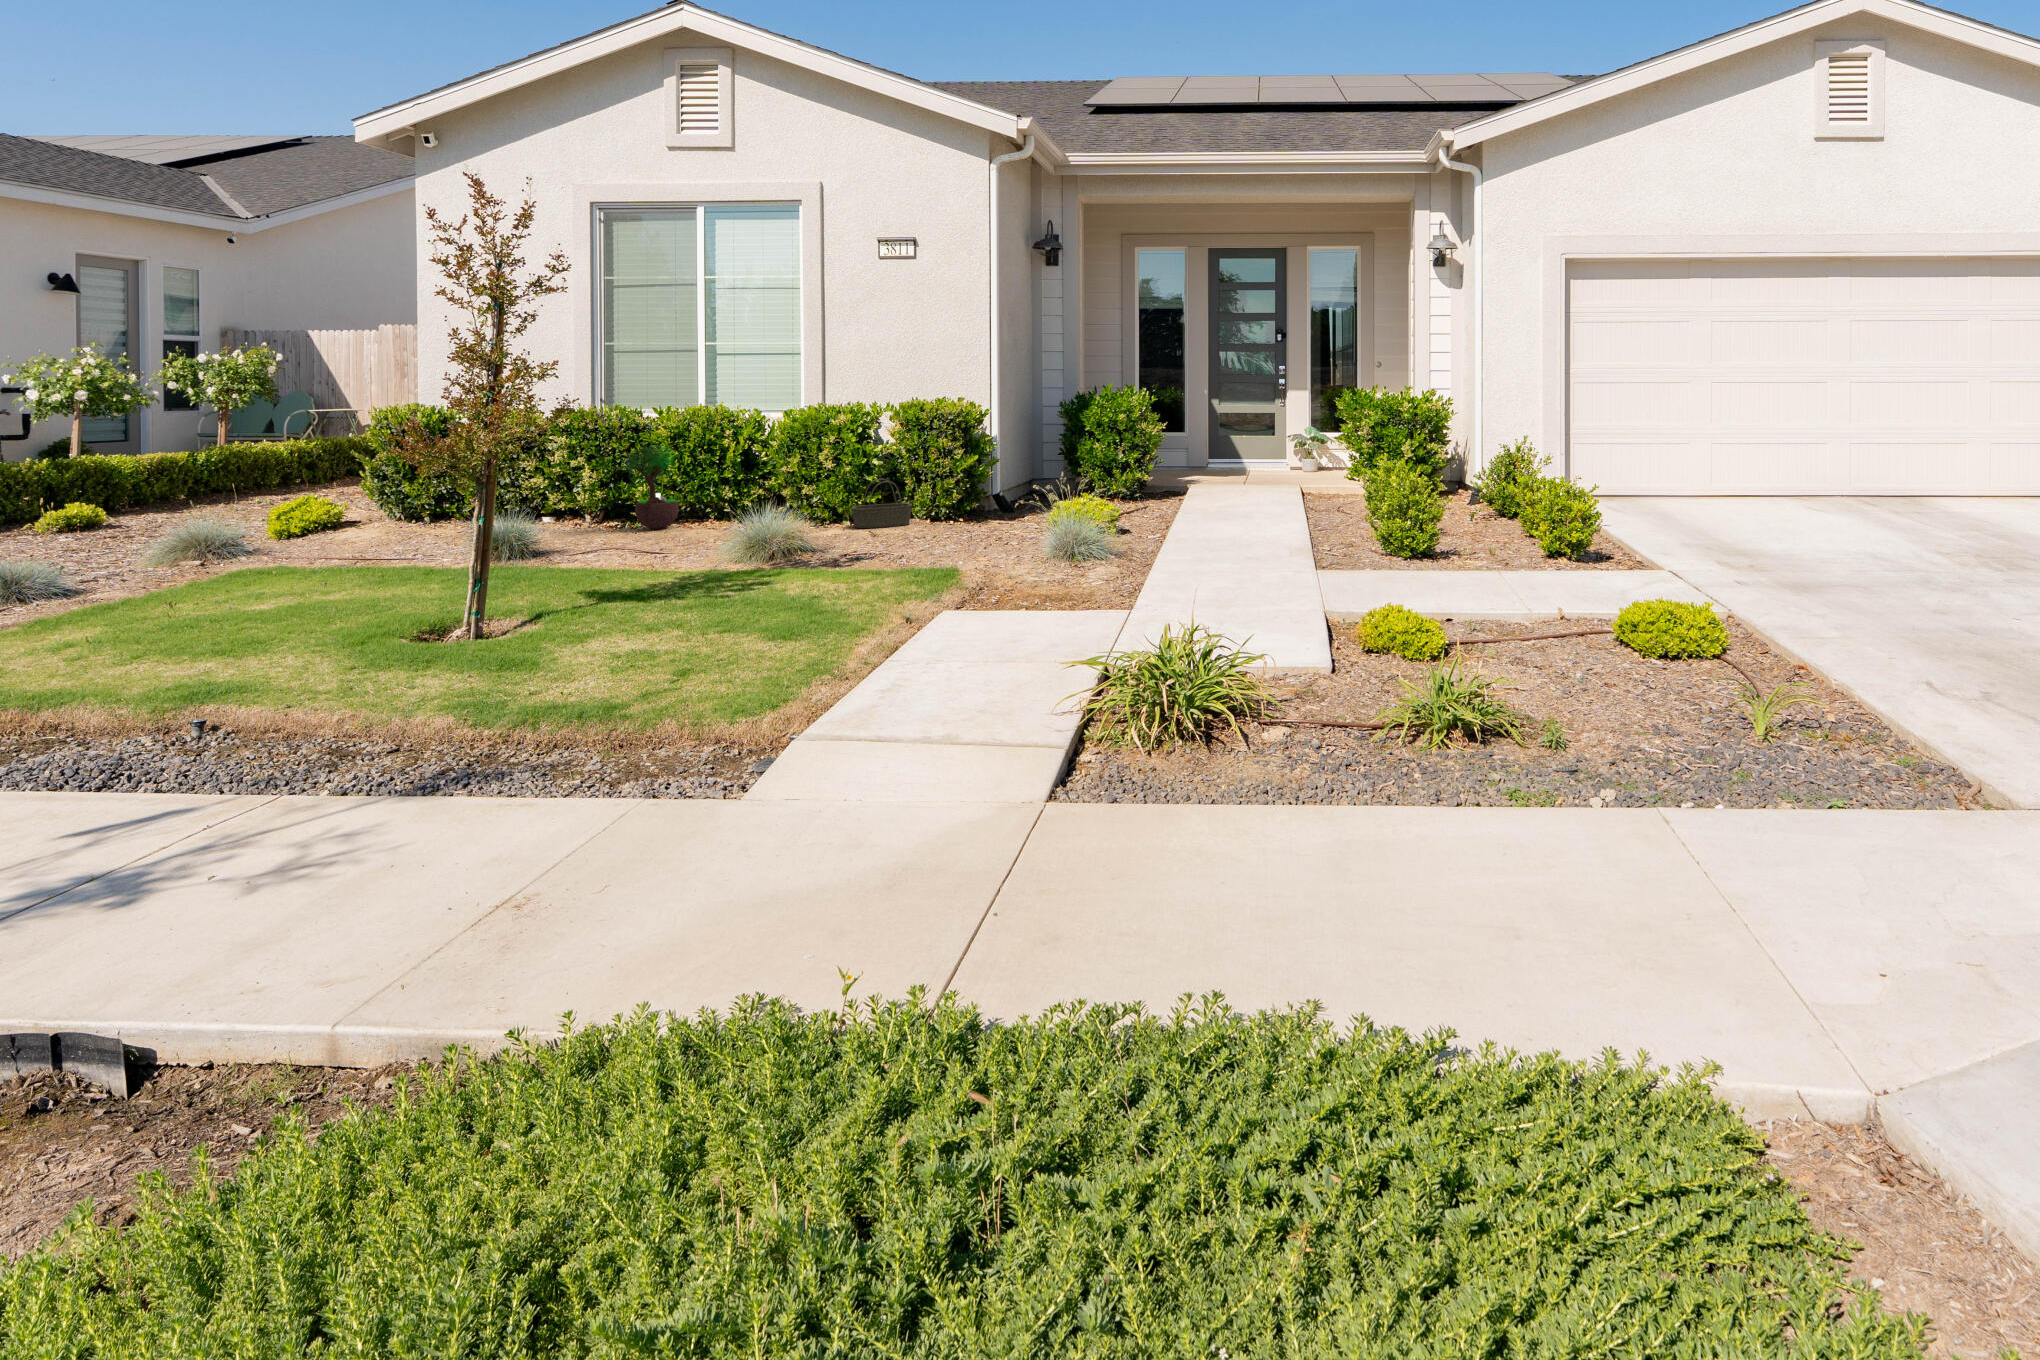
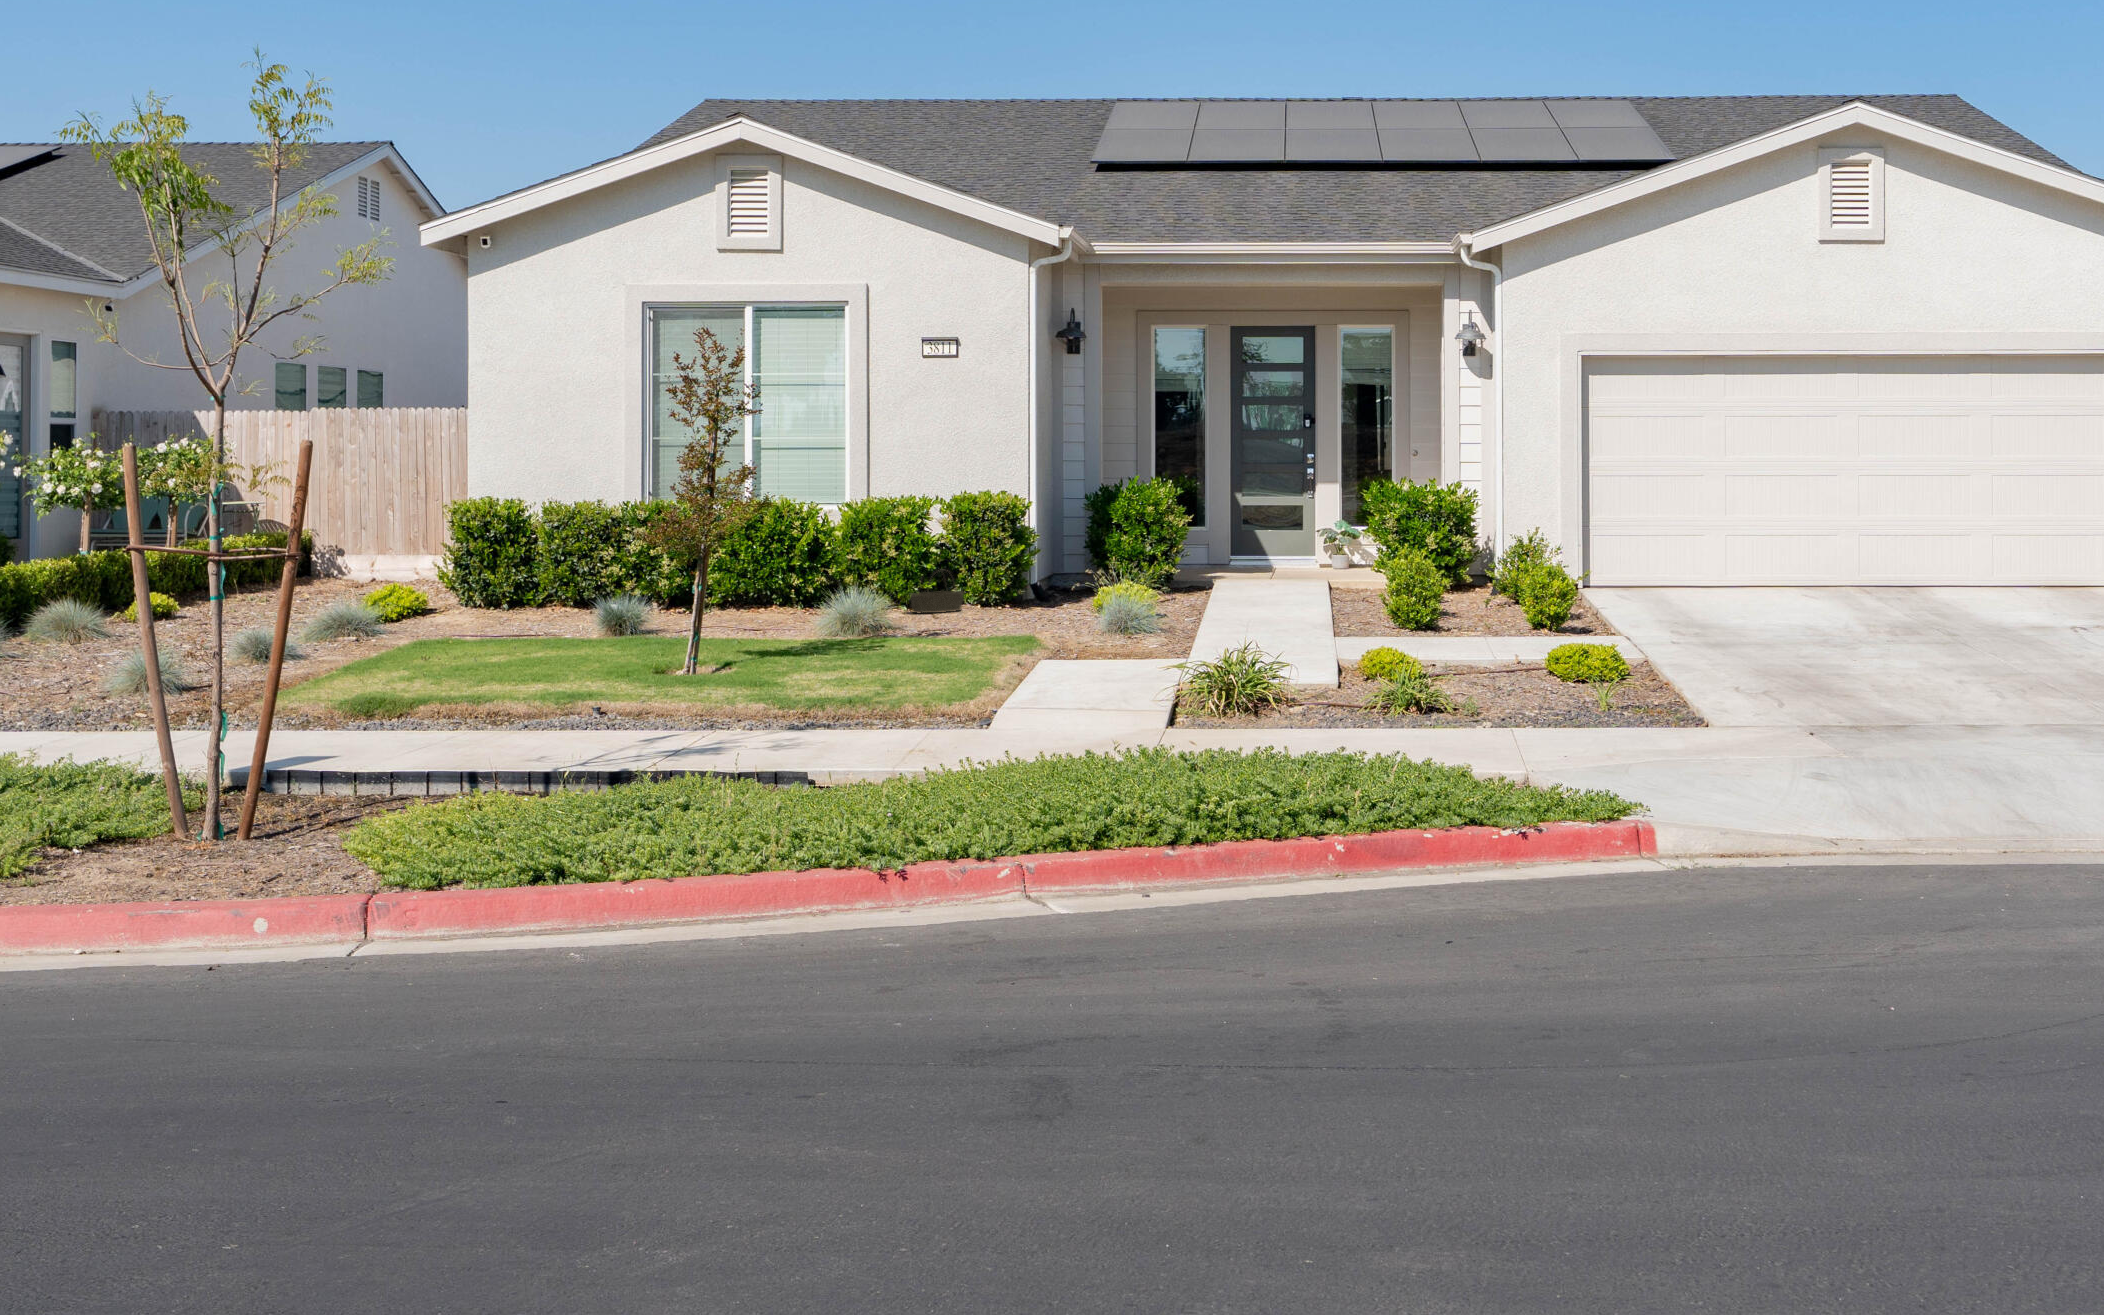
potted tree: present [622,438,679,529] -> none [698,529,750,615]

